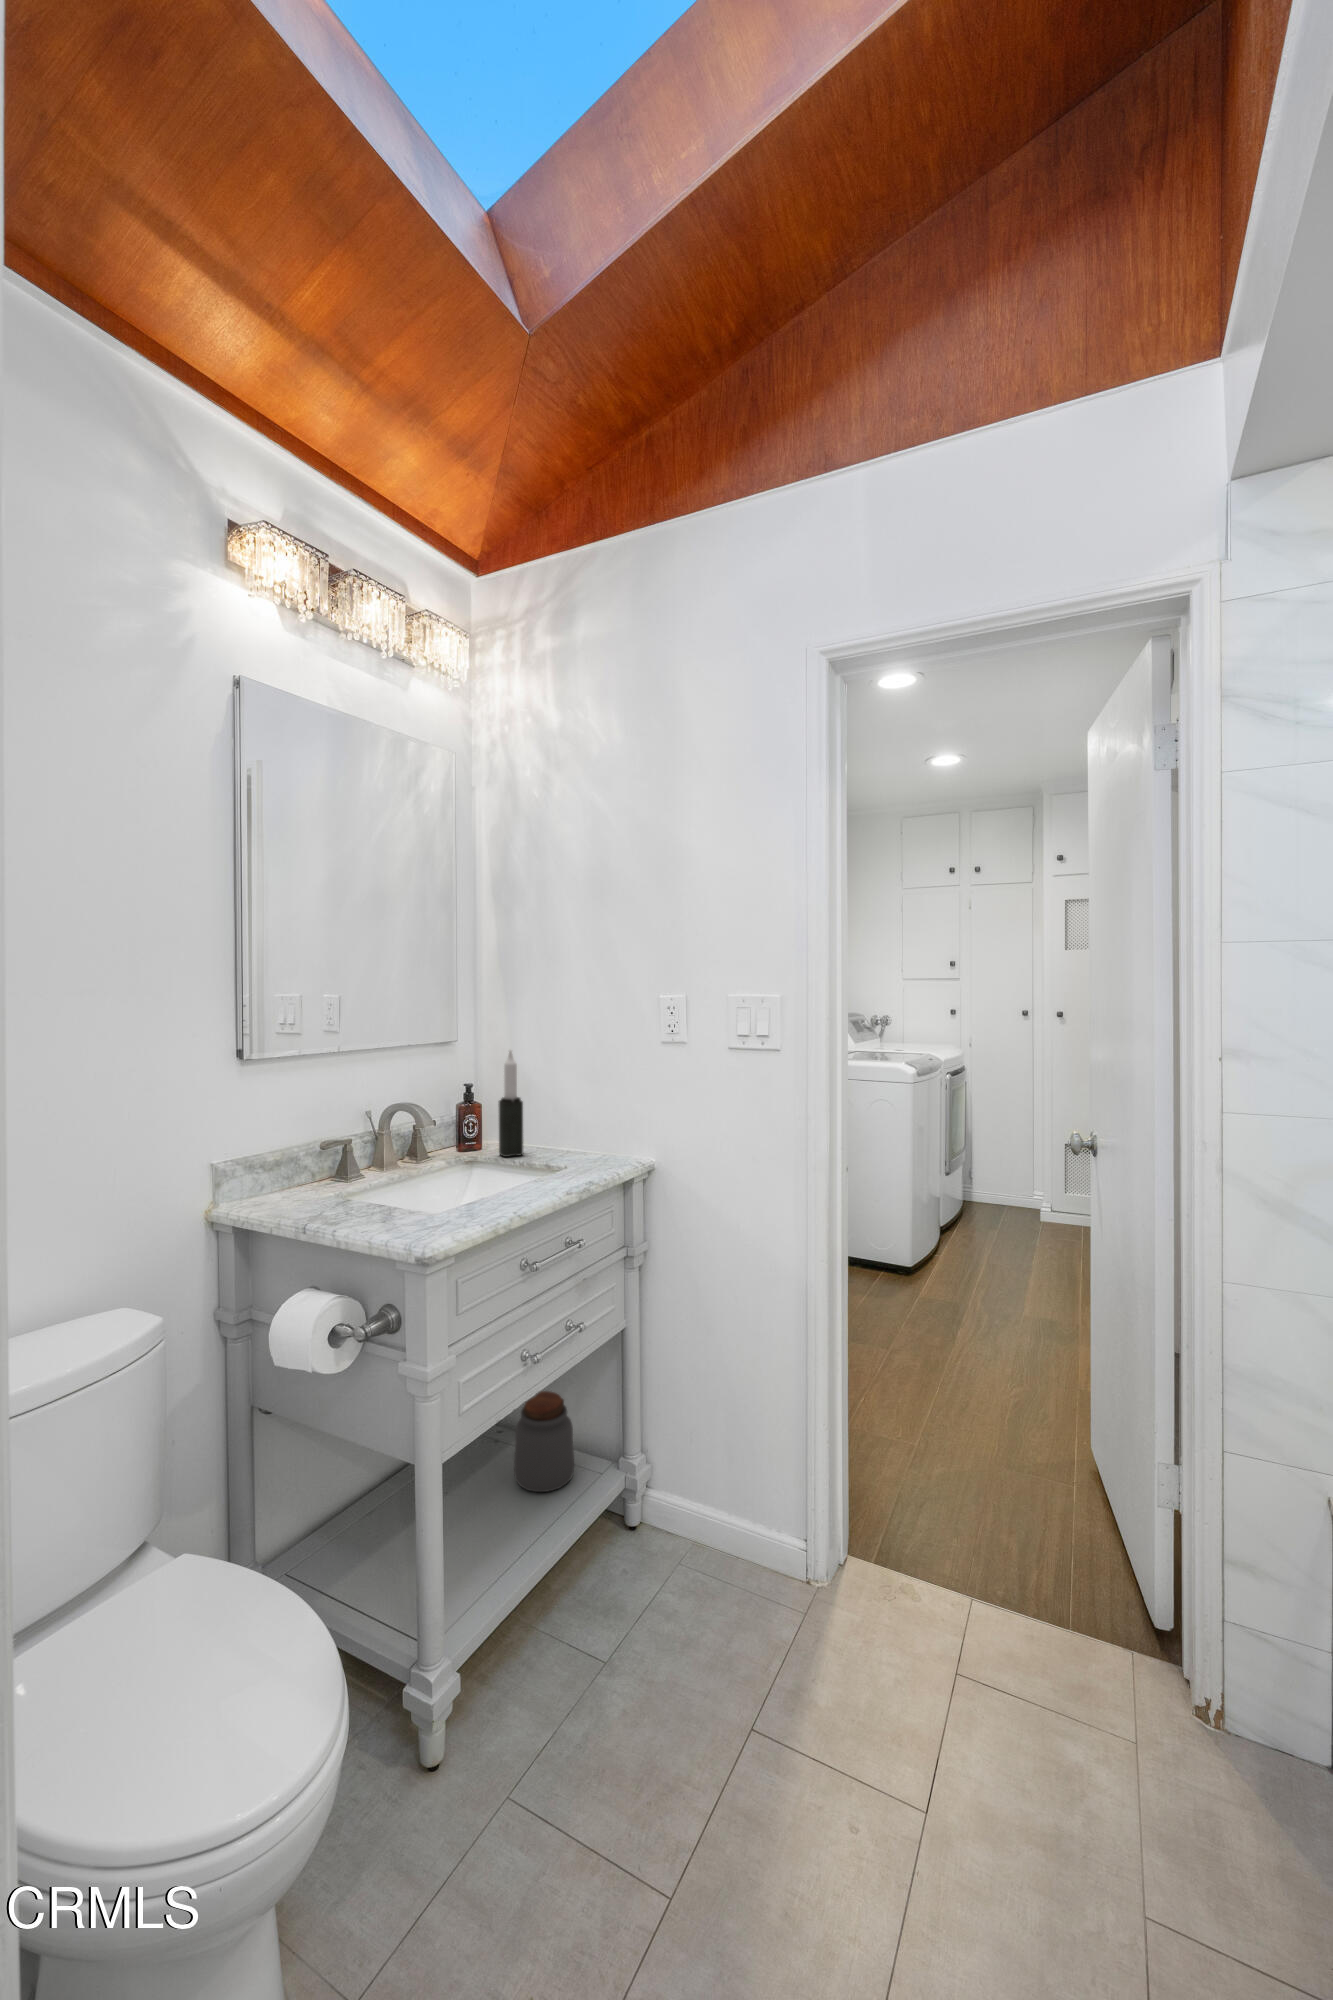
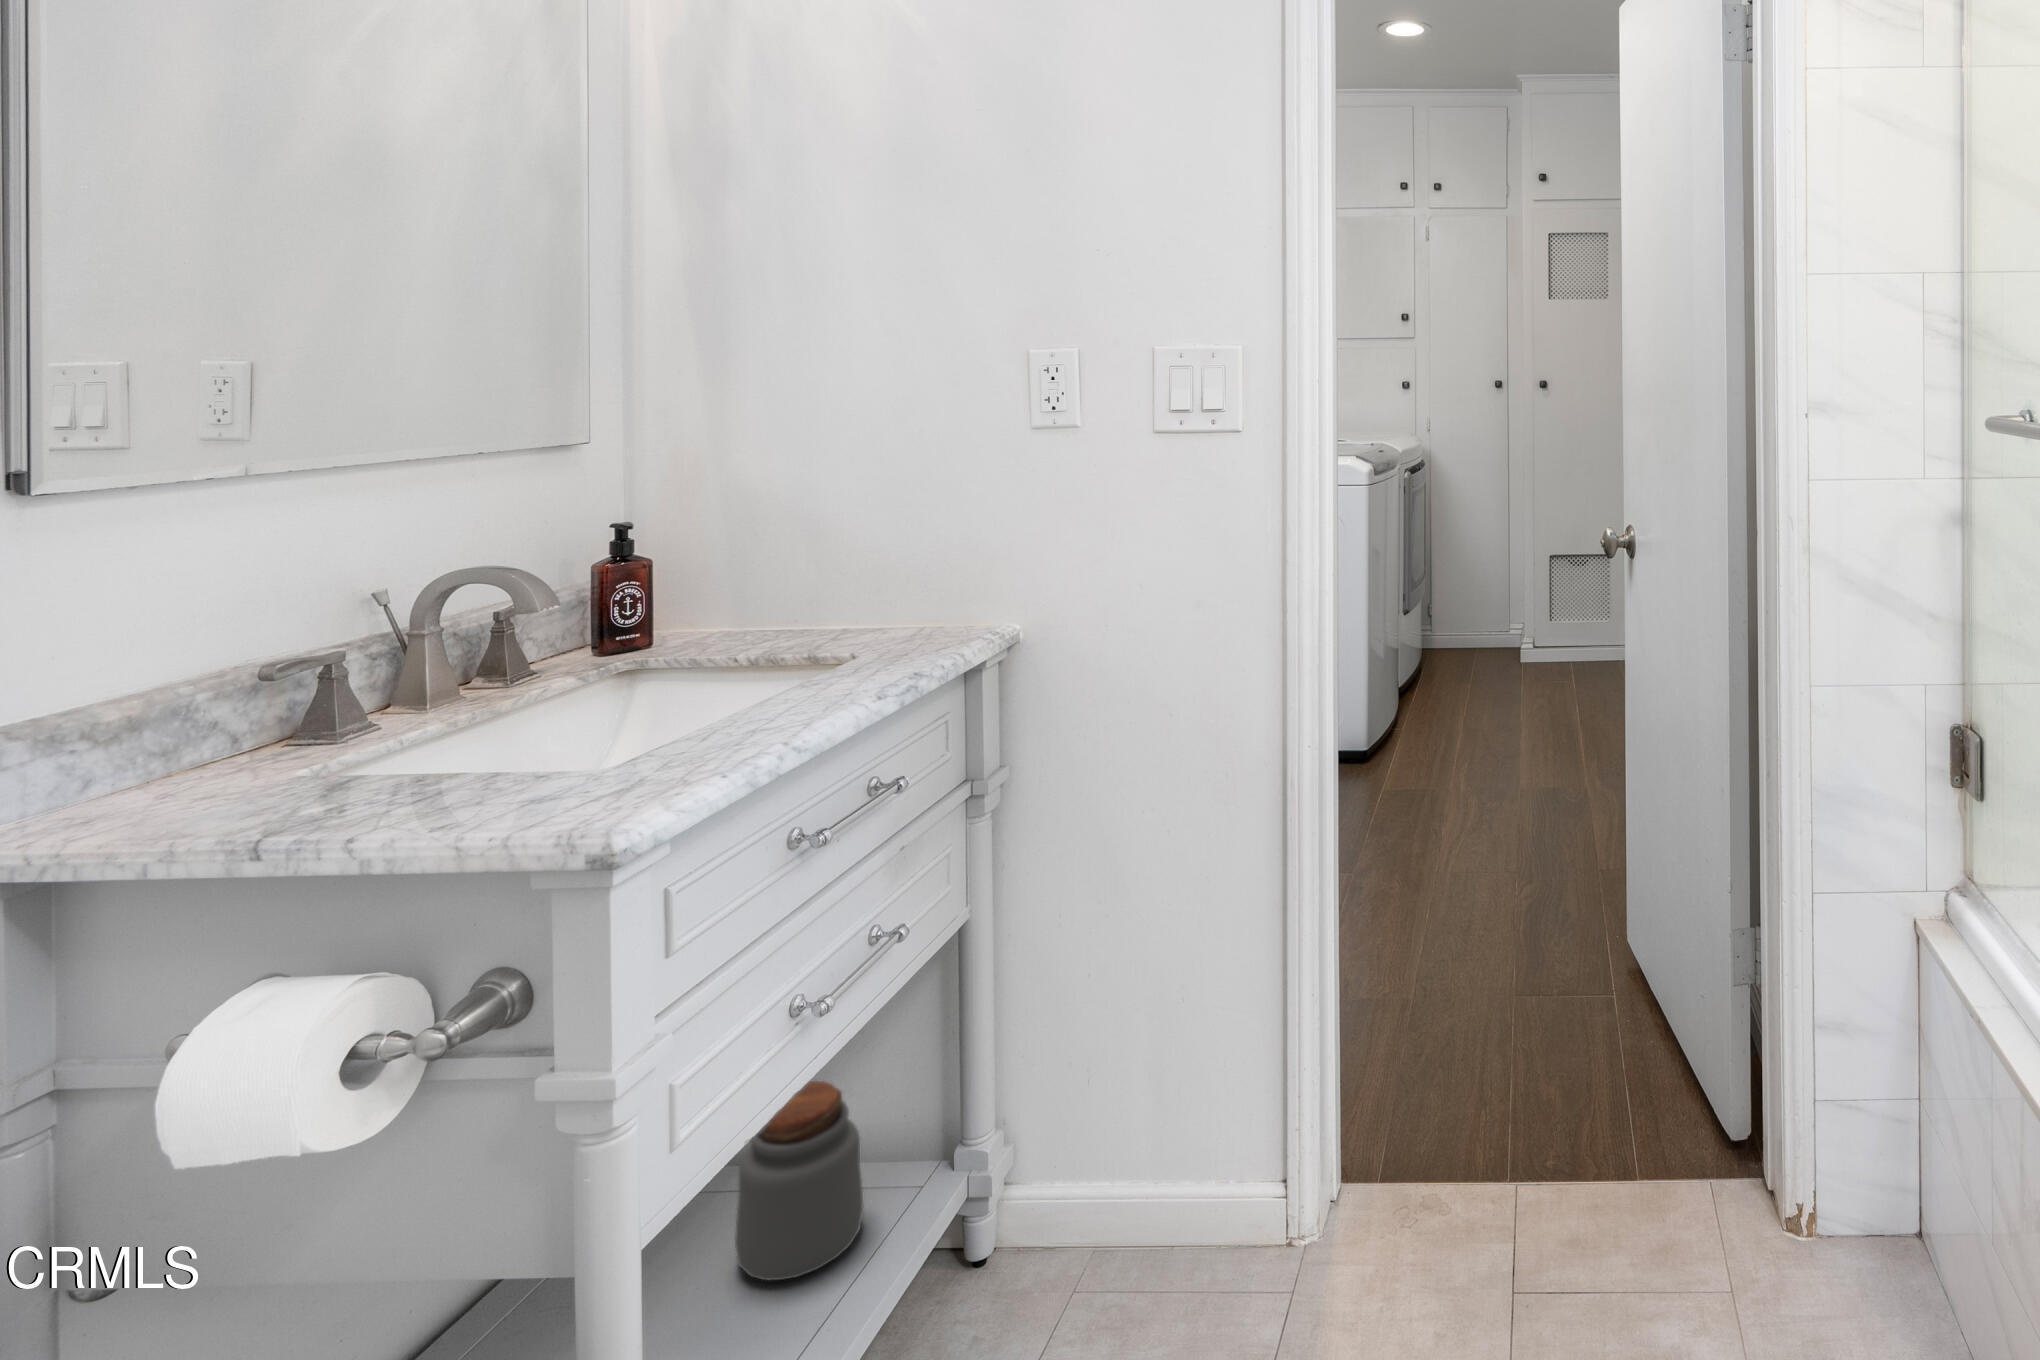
candle: present [499,1050,523,1157] -> none [695,452,749,655]

